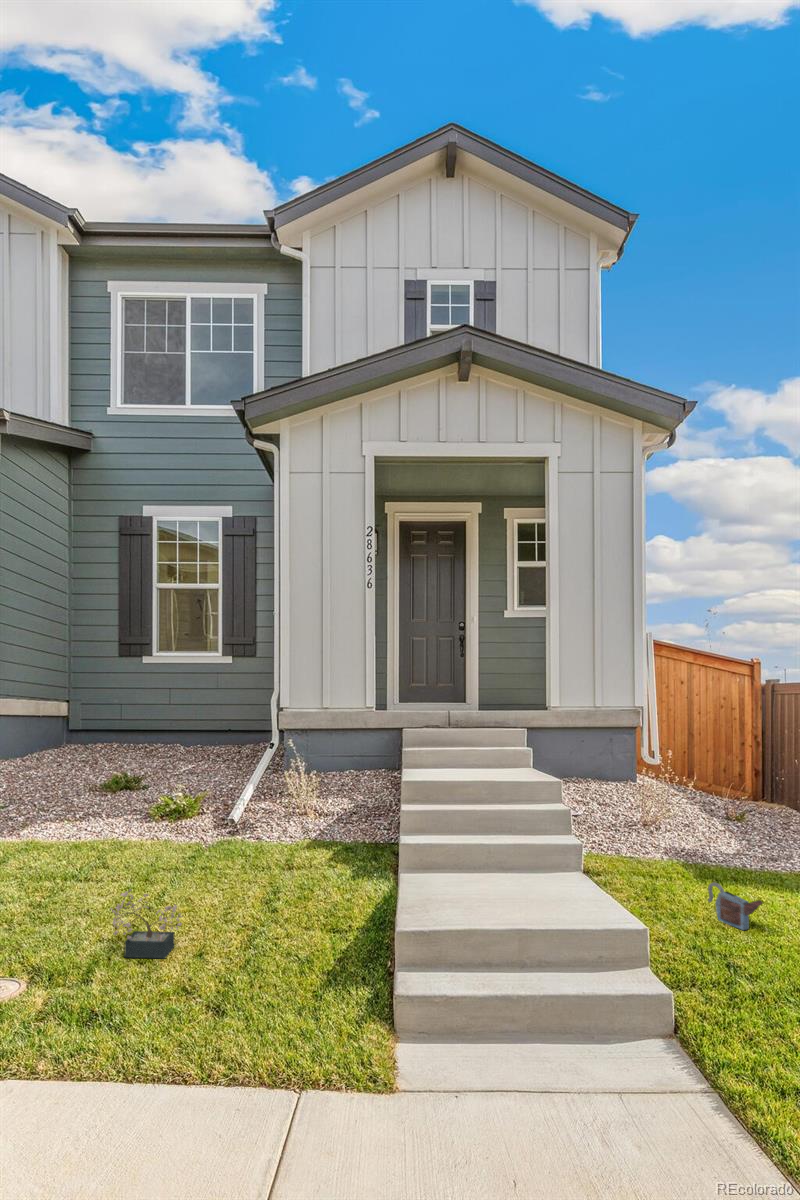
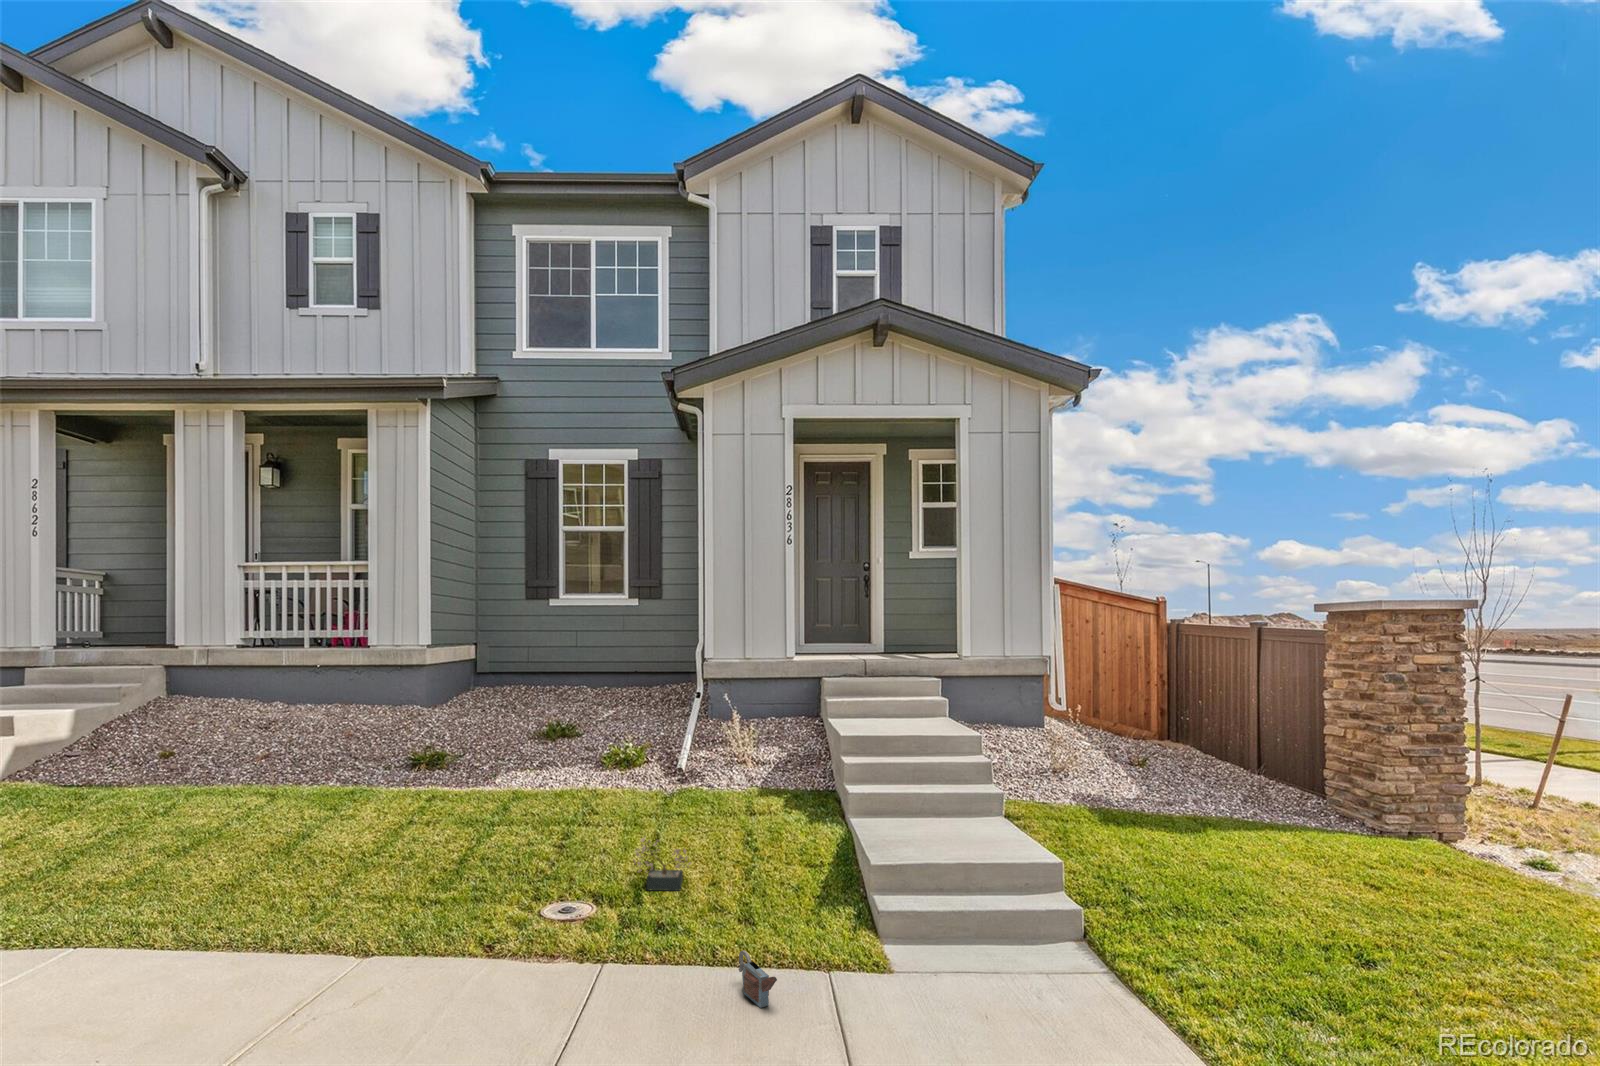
watering can: present [708,882,763,930] -> present [739,950,777,1008]

